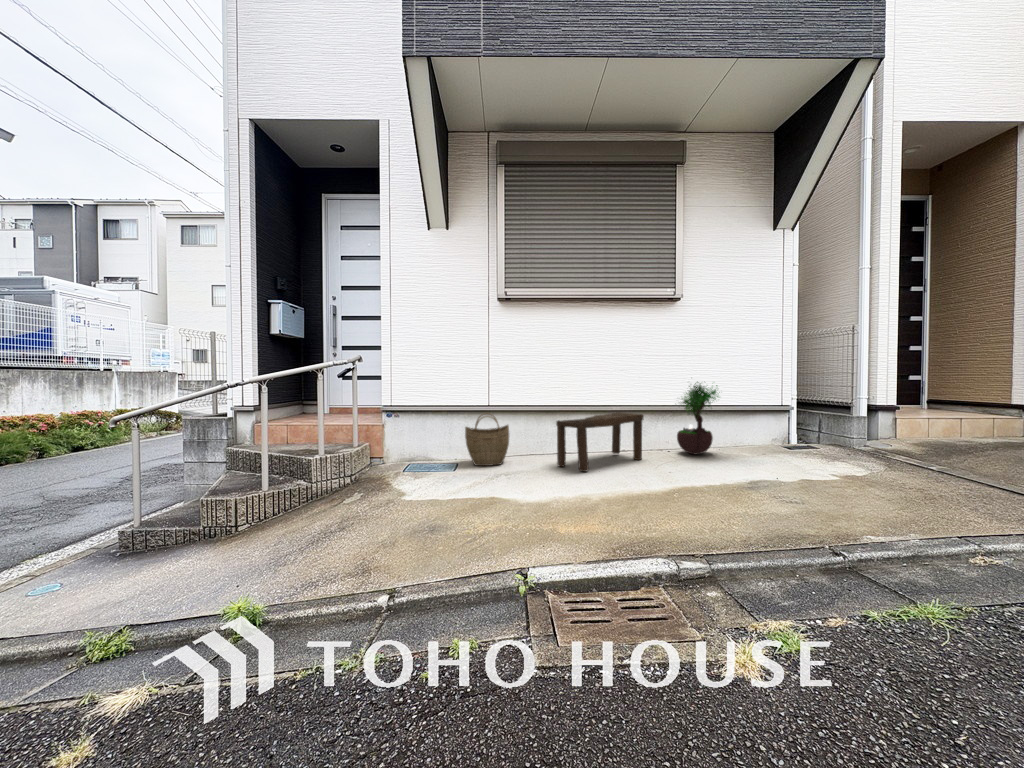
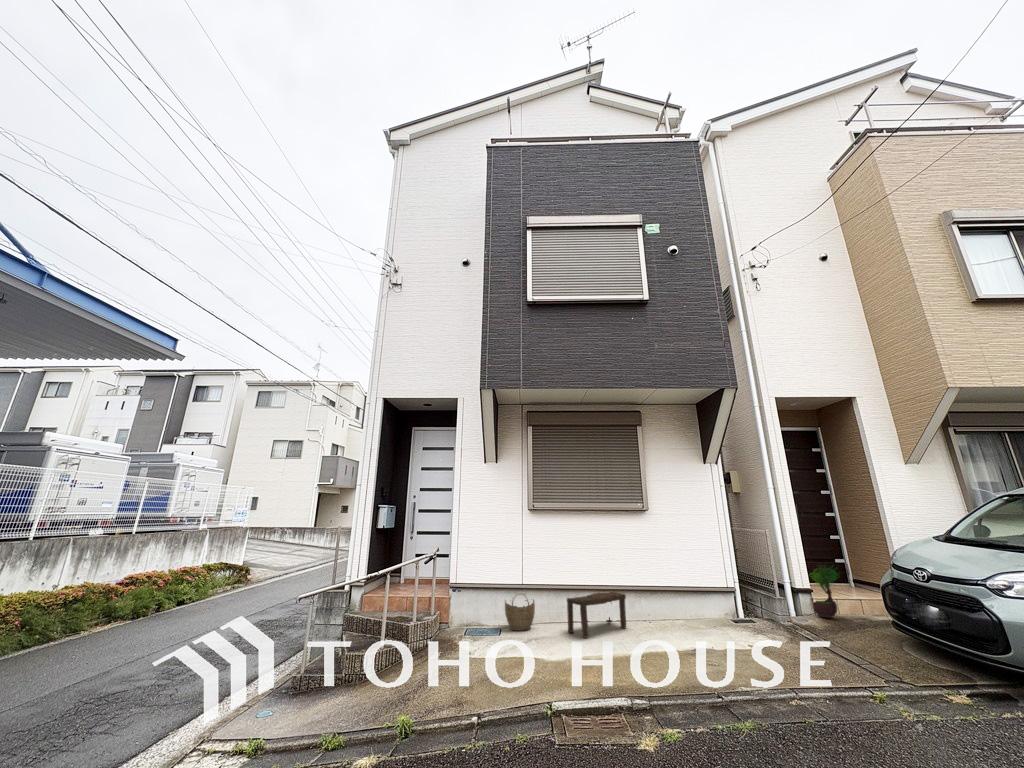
potted tree: present [677,382,718,454] -> present [813,568,837,618]

